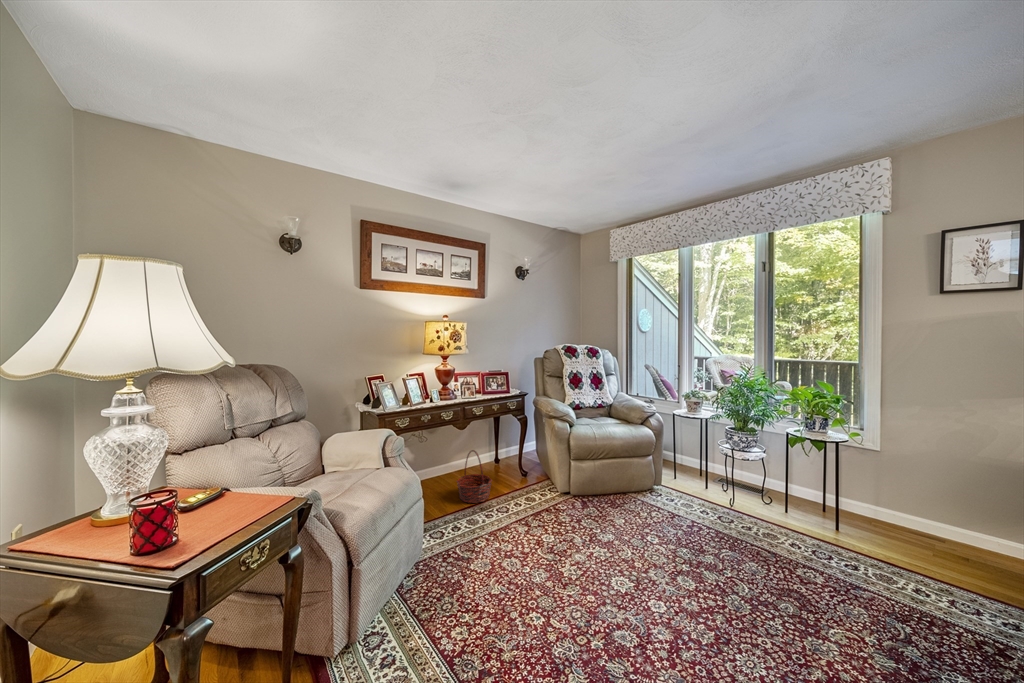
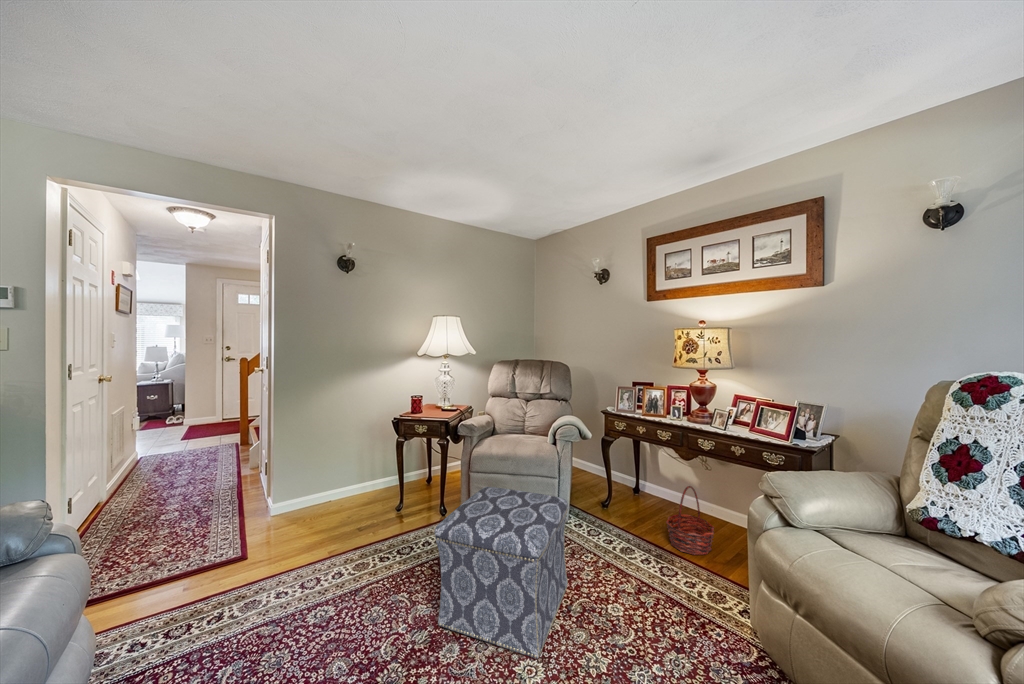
ottoman: none [489,479,617,649] -> present [434,487,568,659]

